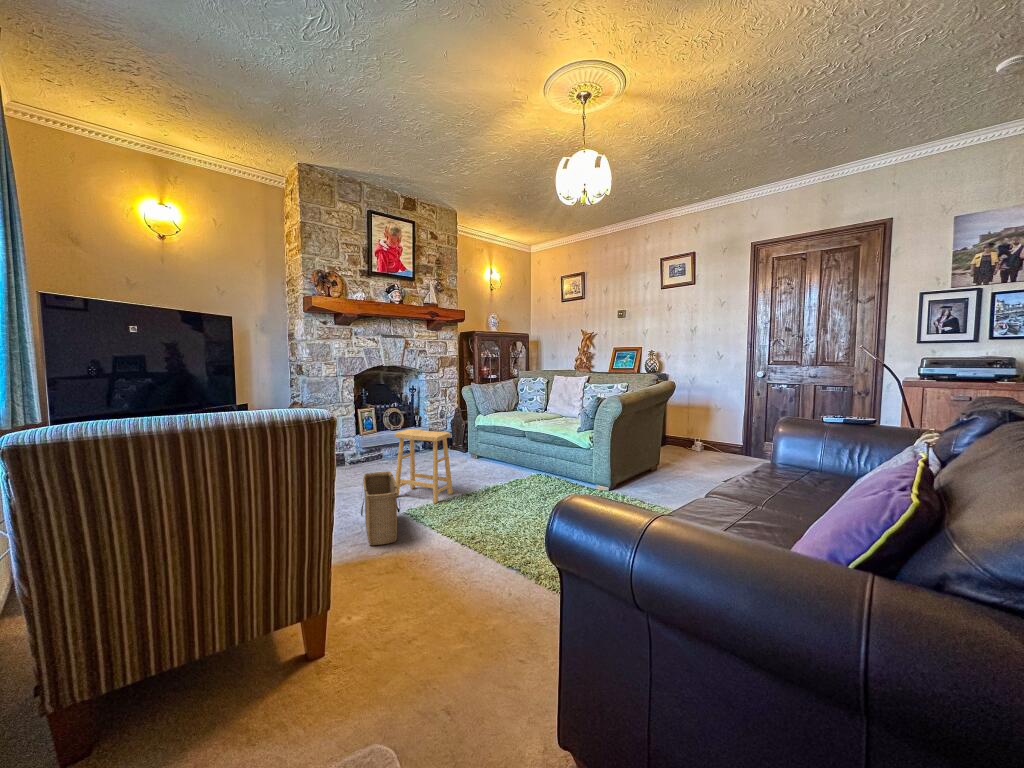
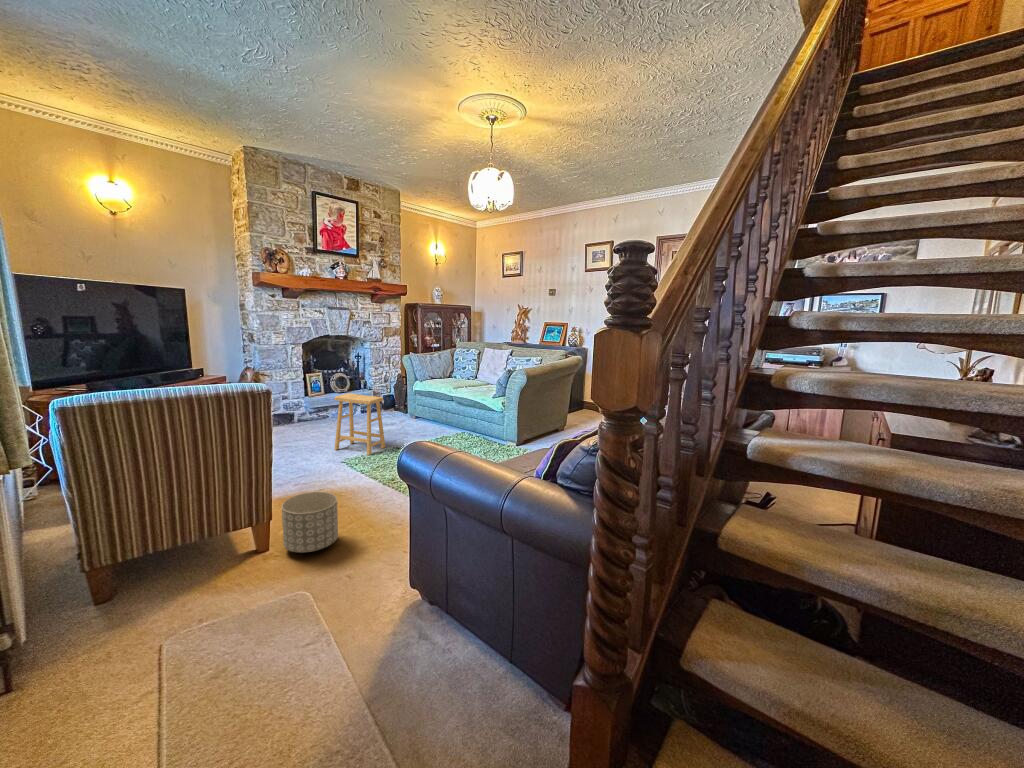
basket: present [361,472,400,545] -> none [303,429,335,485]
planter: none [344,563,420,662] -> present [282,492,338,553]

